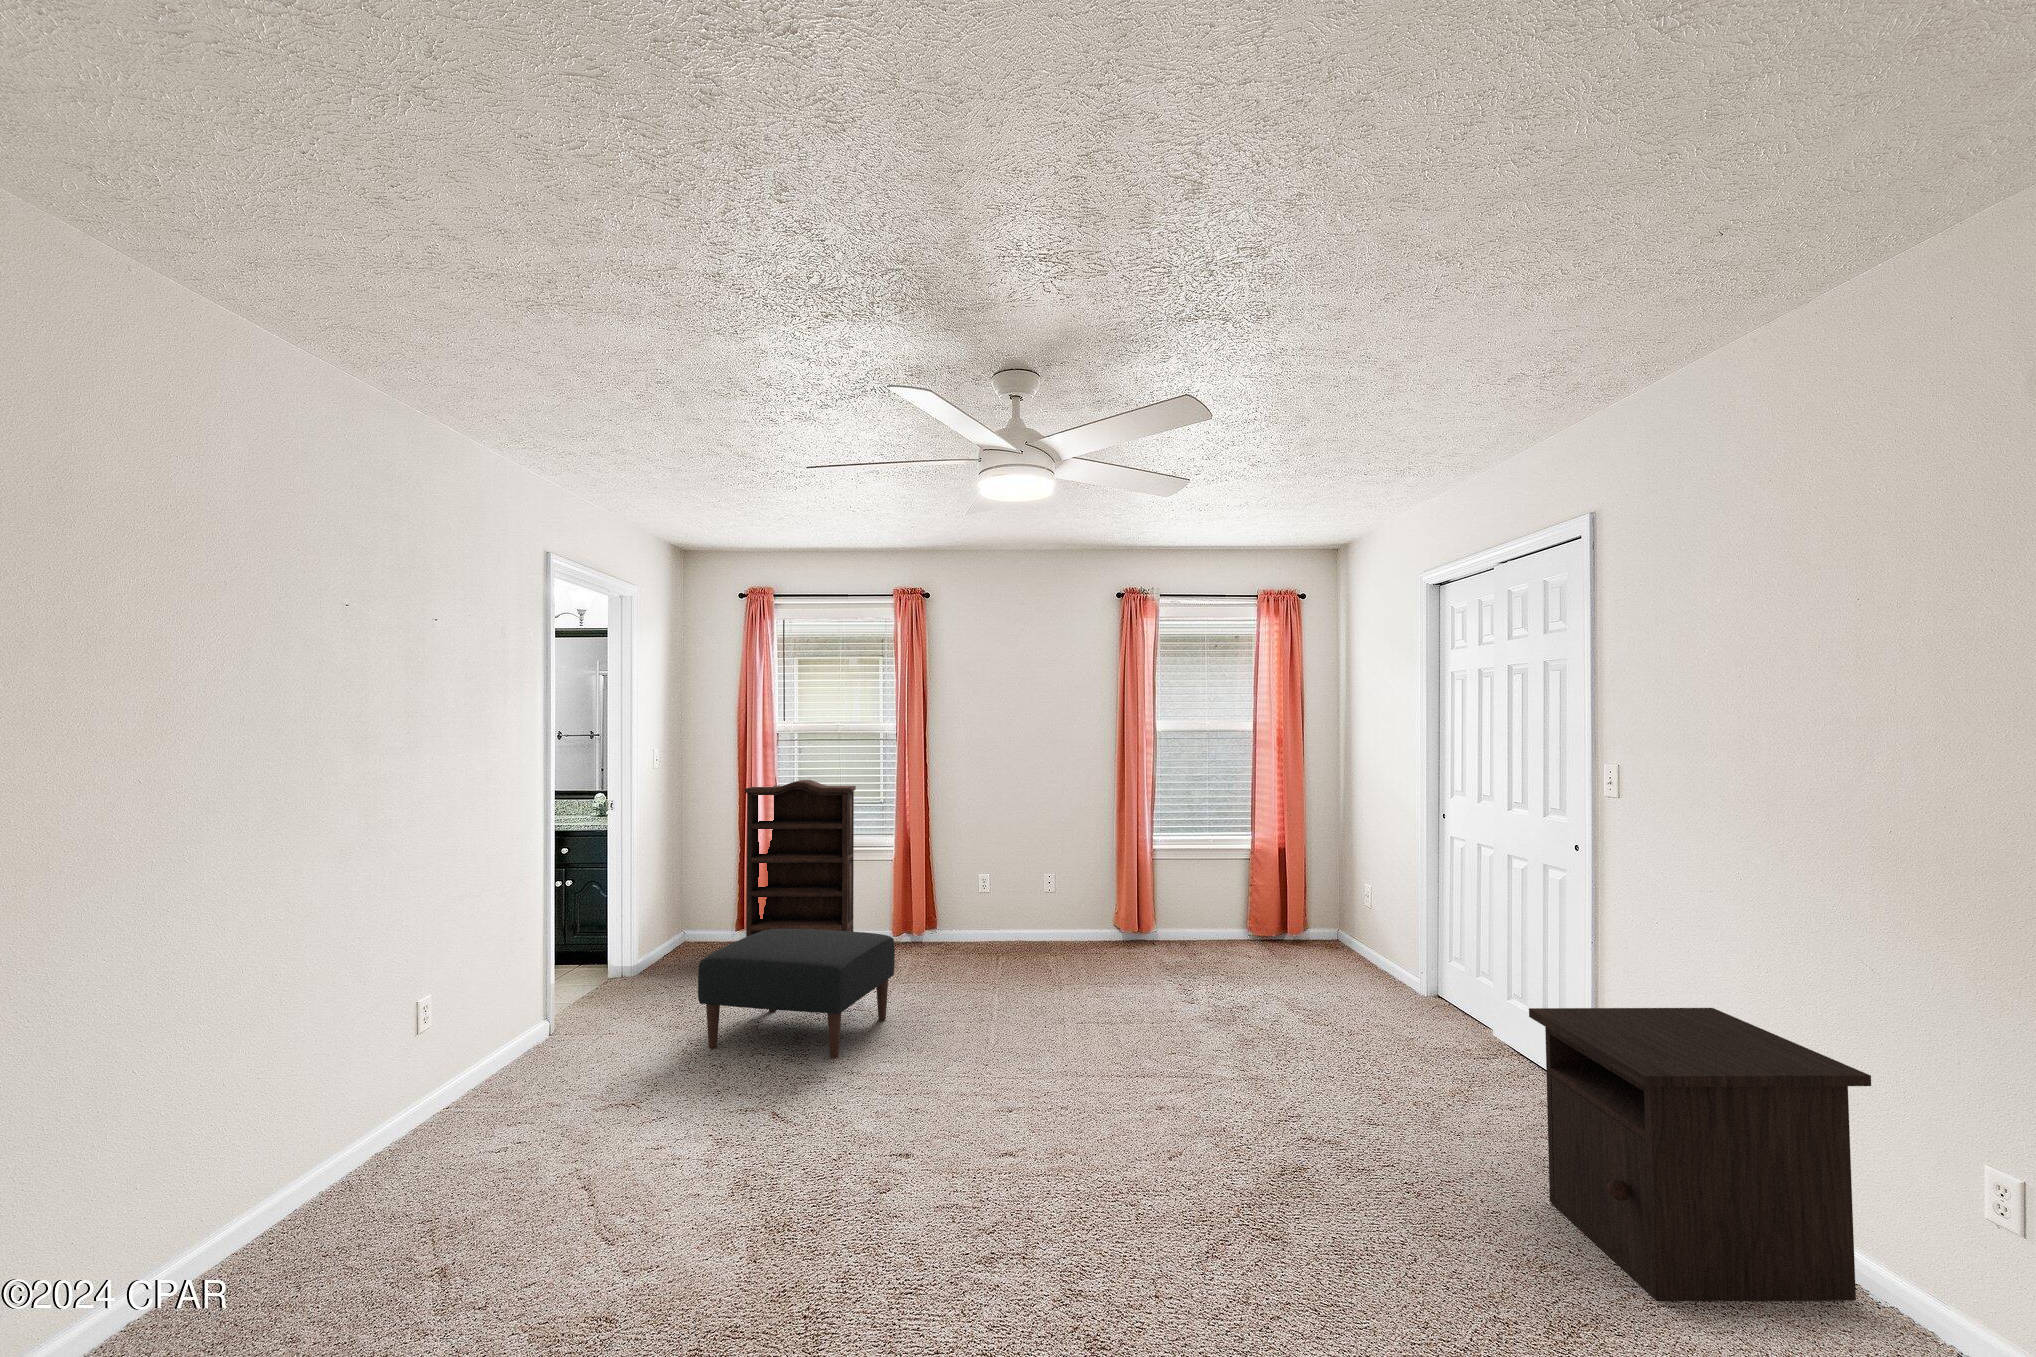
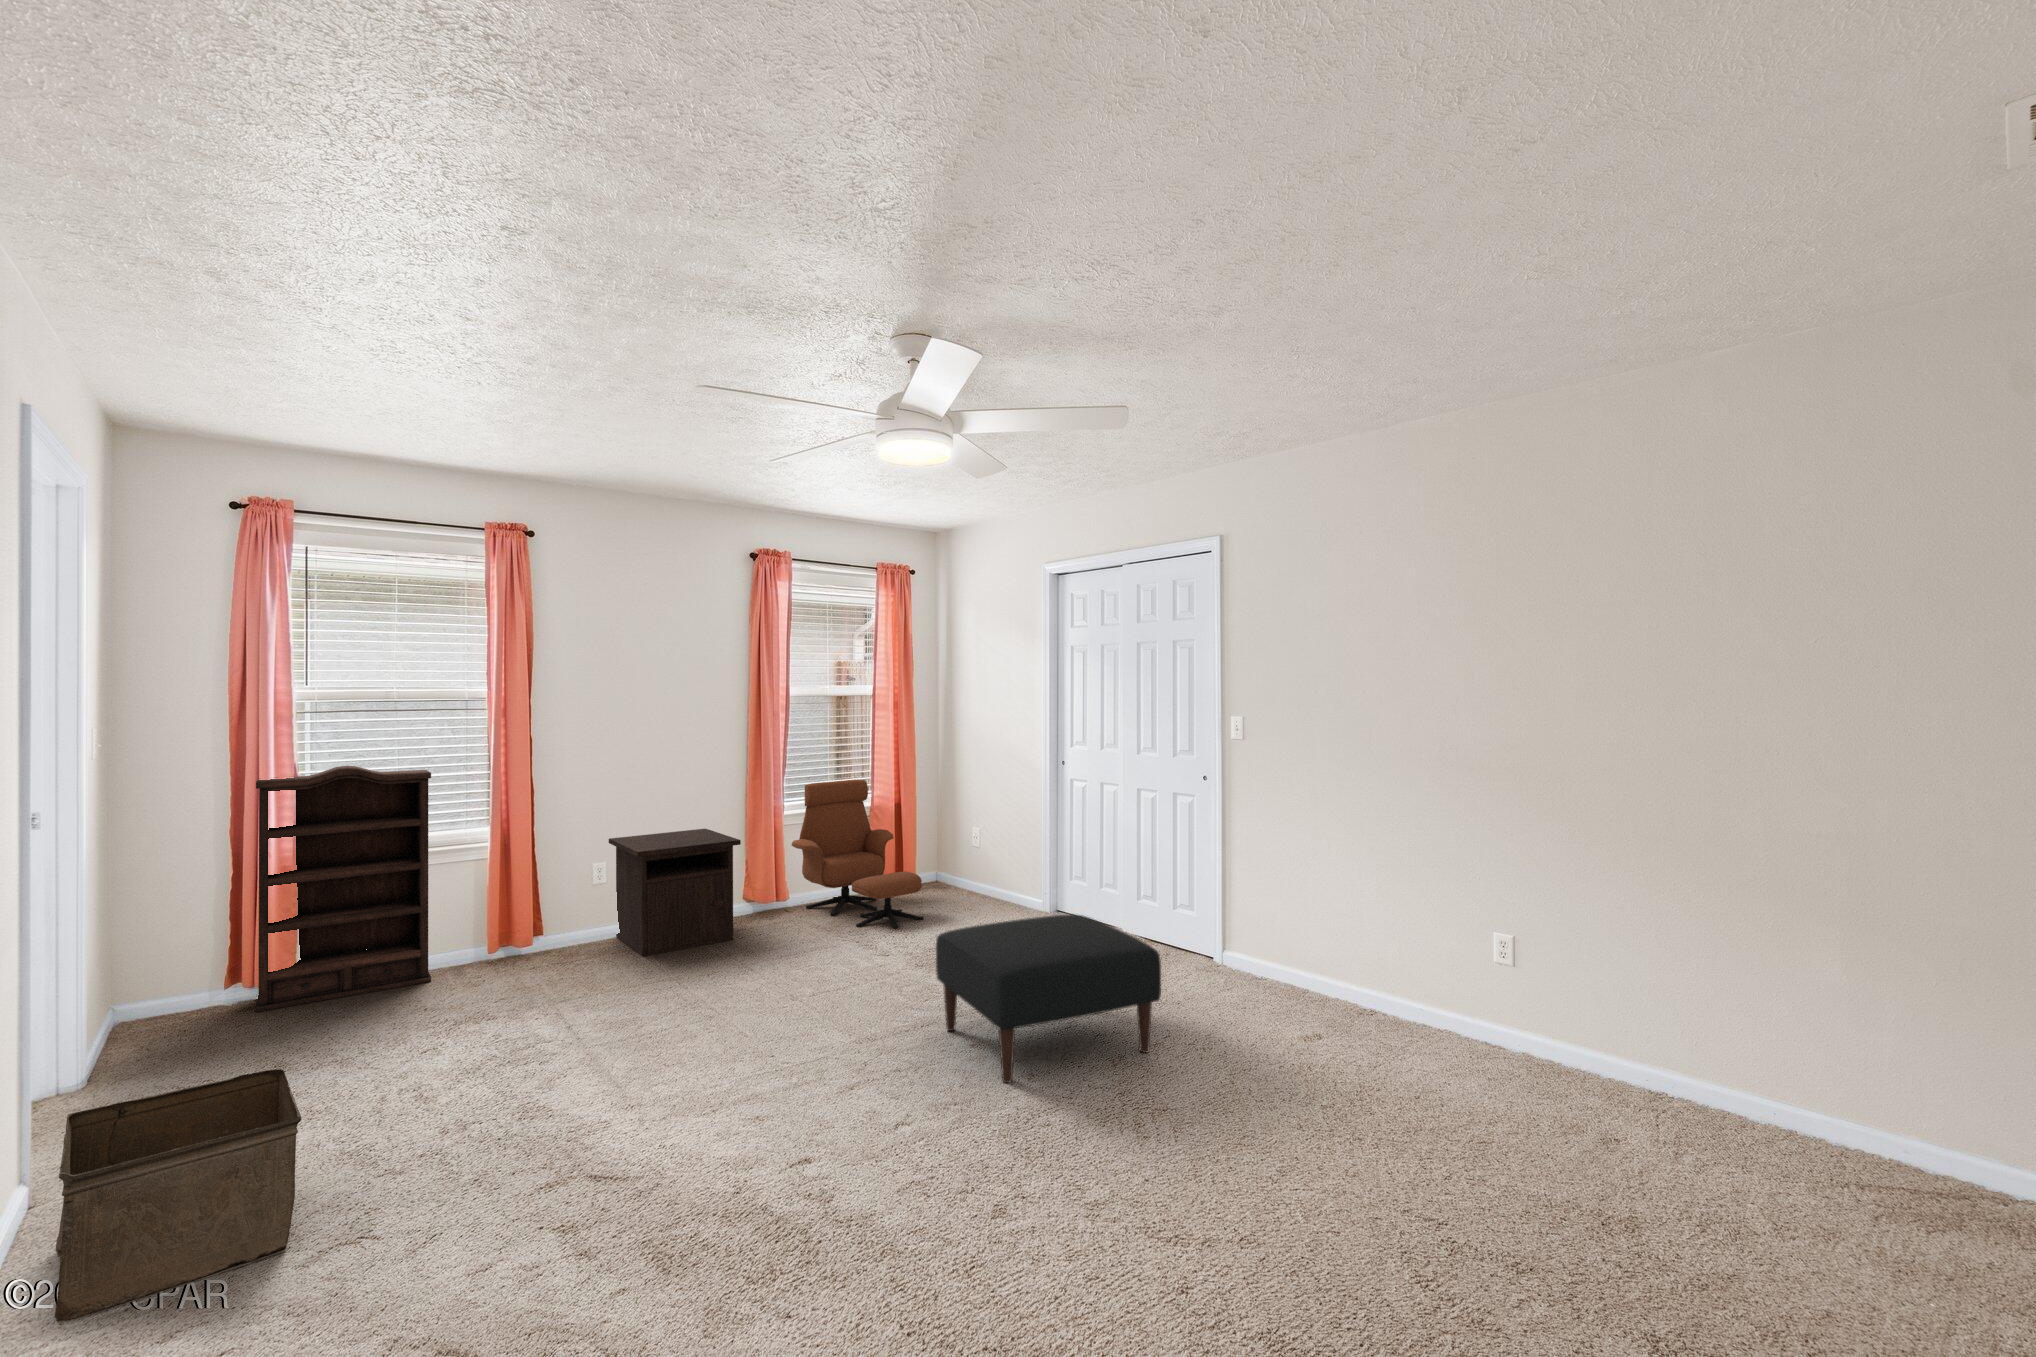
lounge chair: none [1155,820,1267,980] -> present [792,780,924,929]
ottoman: present [698,929,895,1059] -> present [936,914,1161,1083]
storage bin: none [485,979,632,1096] -> present [55,1069,301,1325]
nightstand: present [1529,1008,1871,1301] -> present [609,829,741,956]

